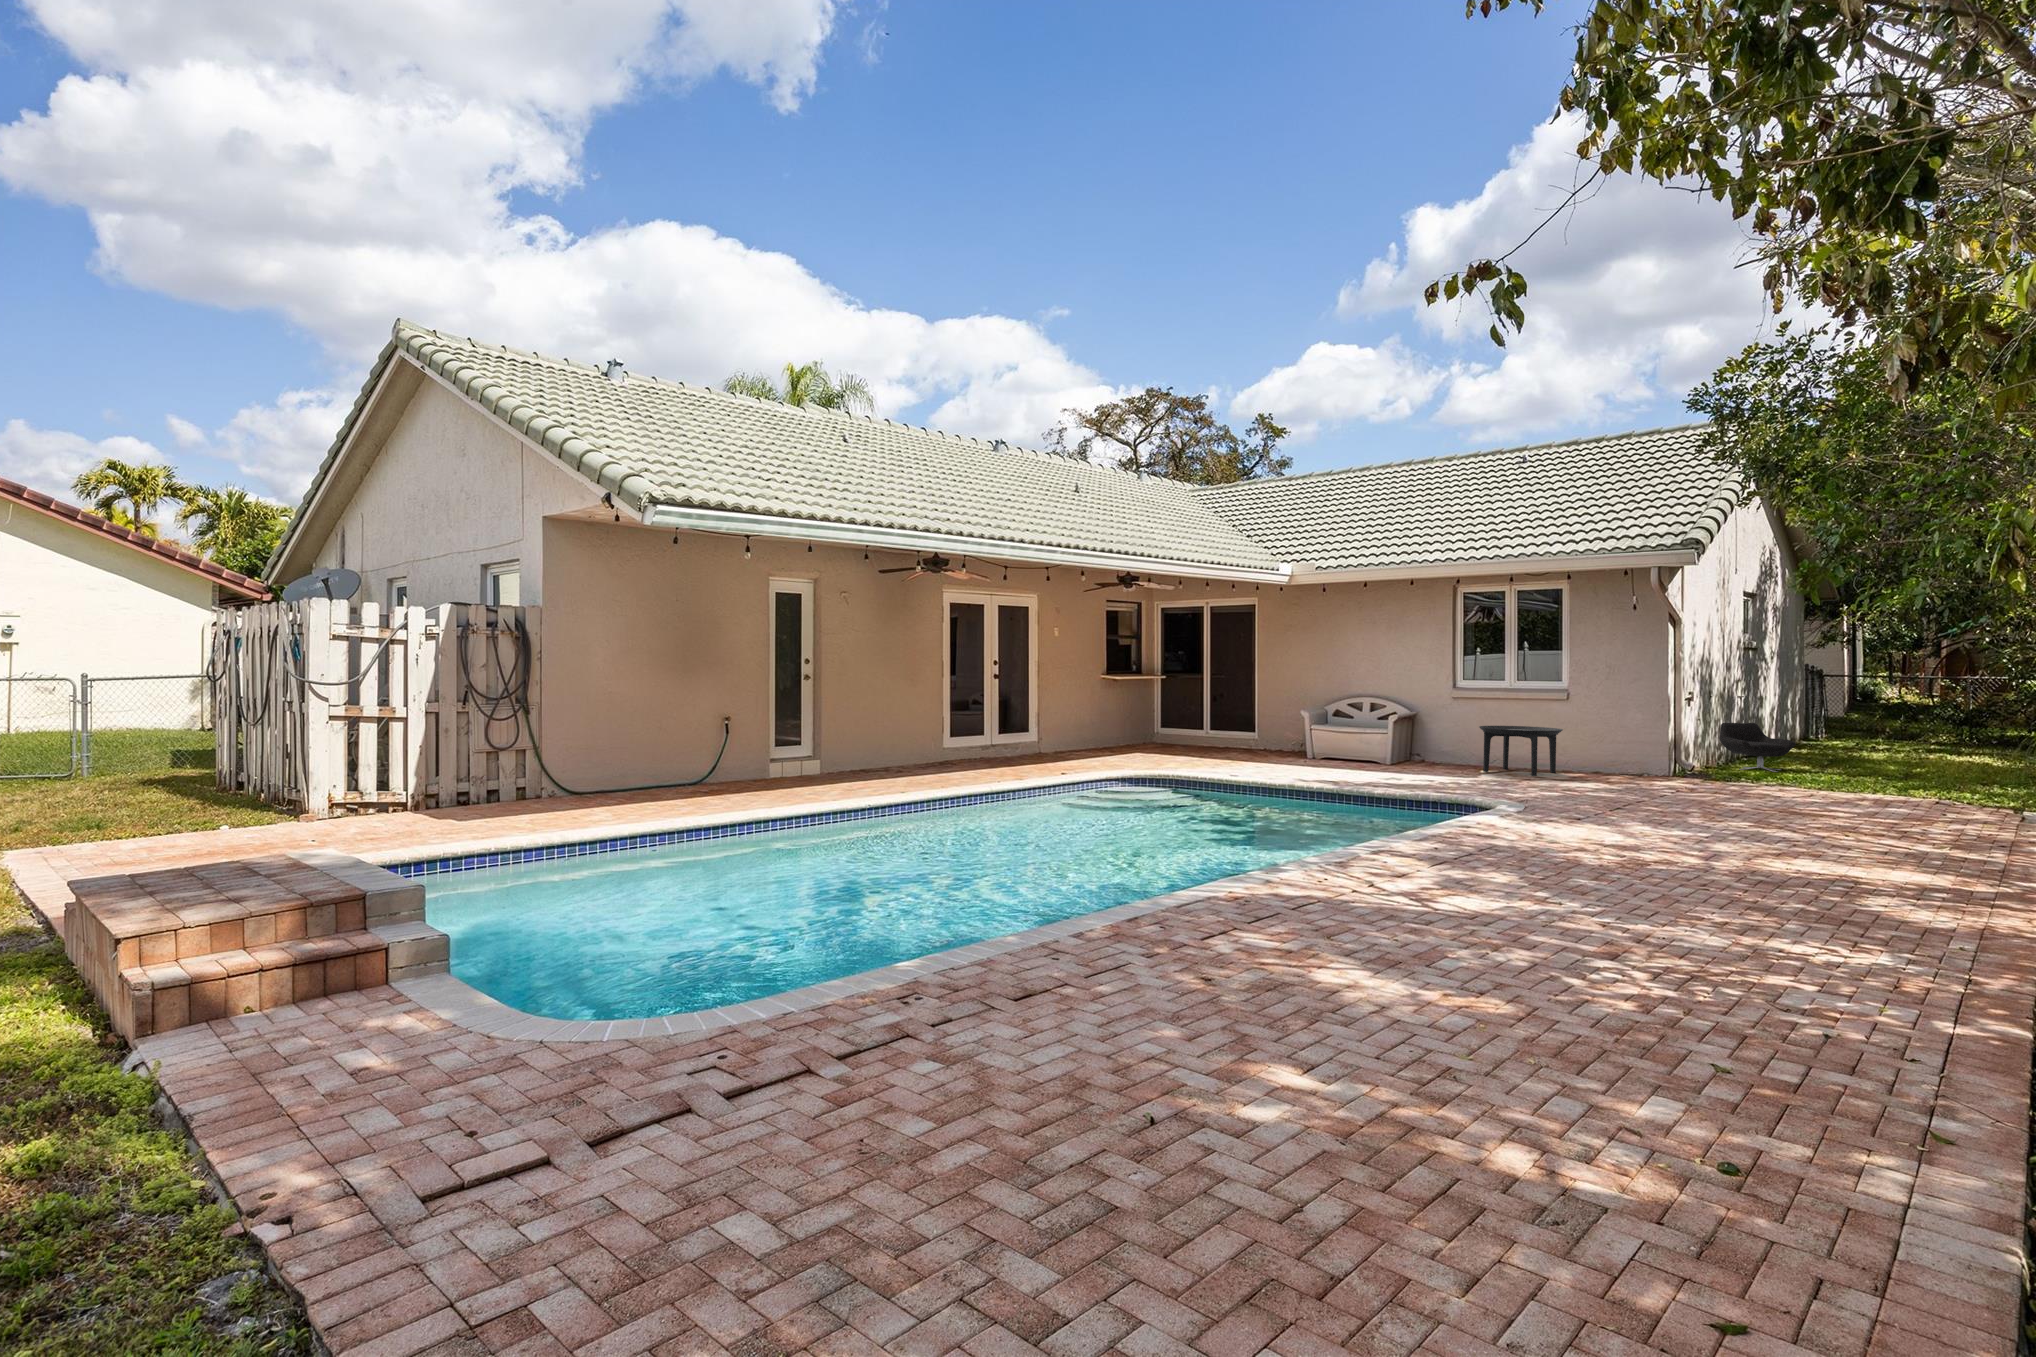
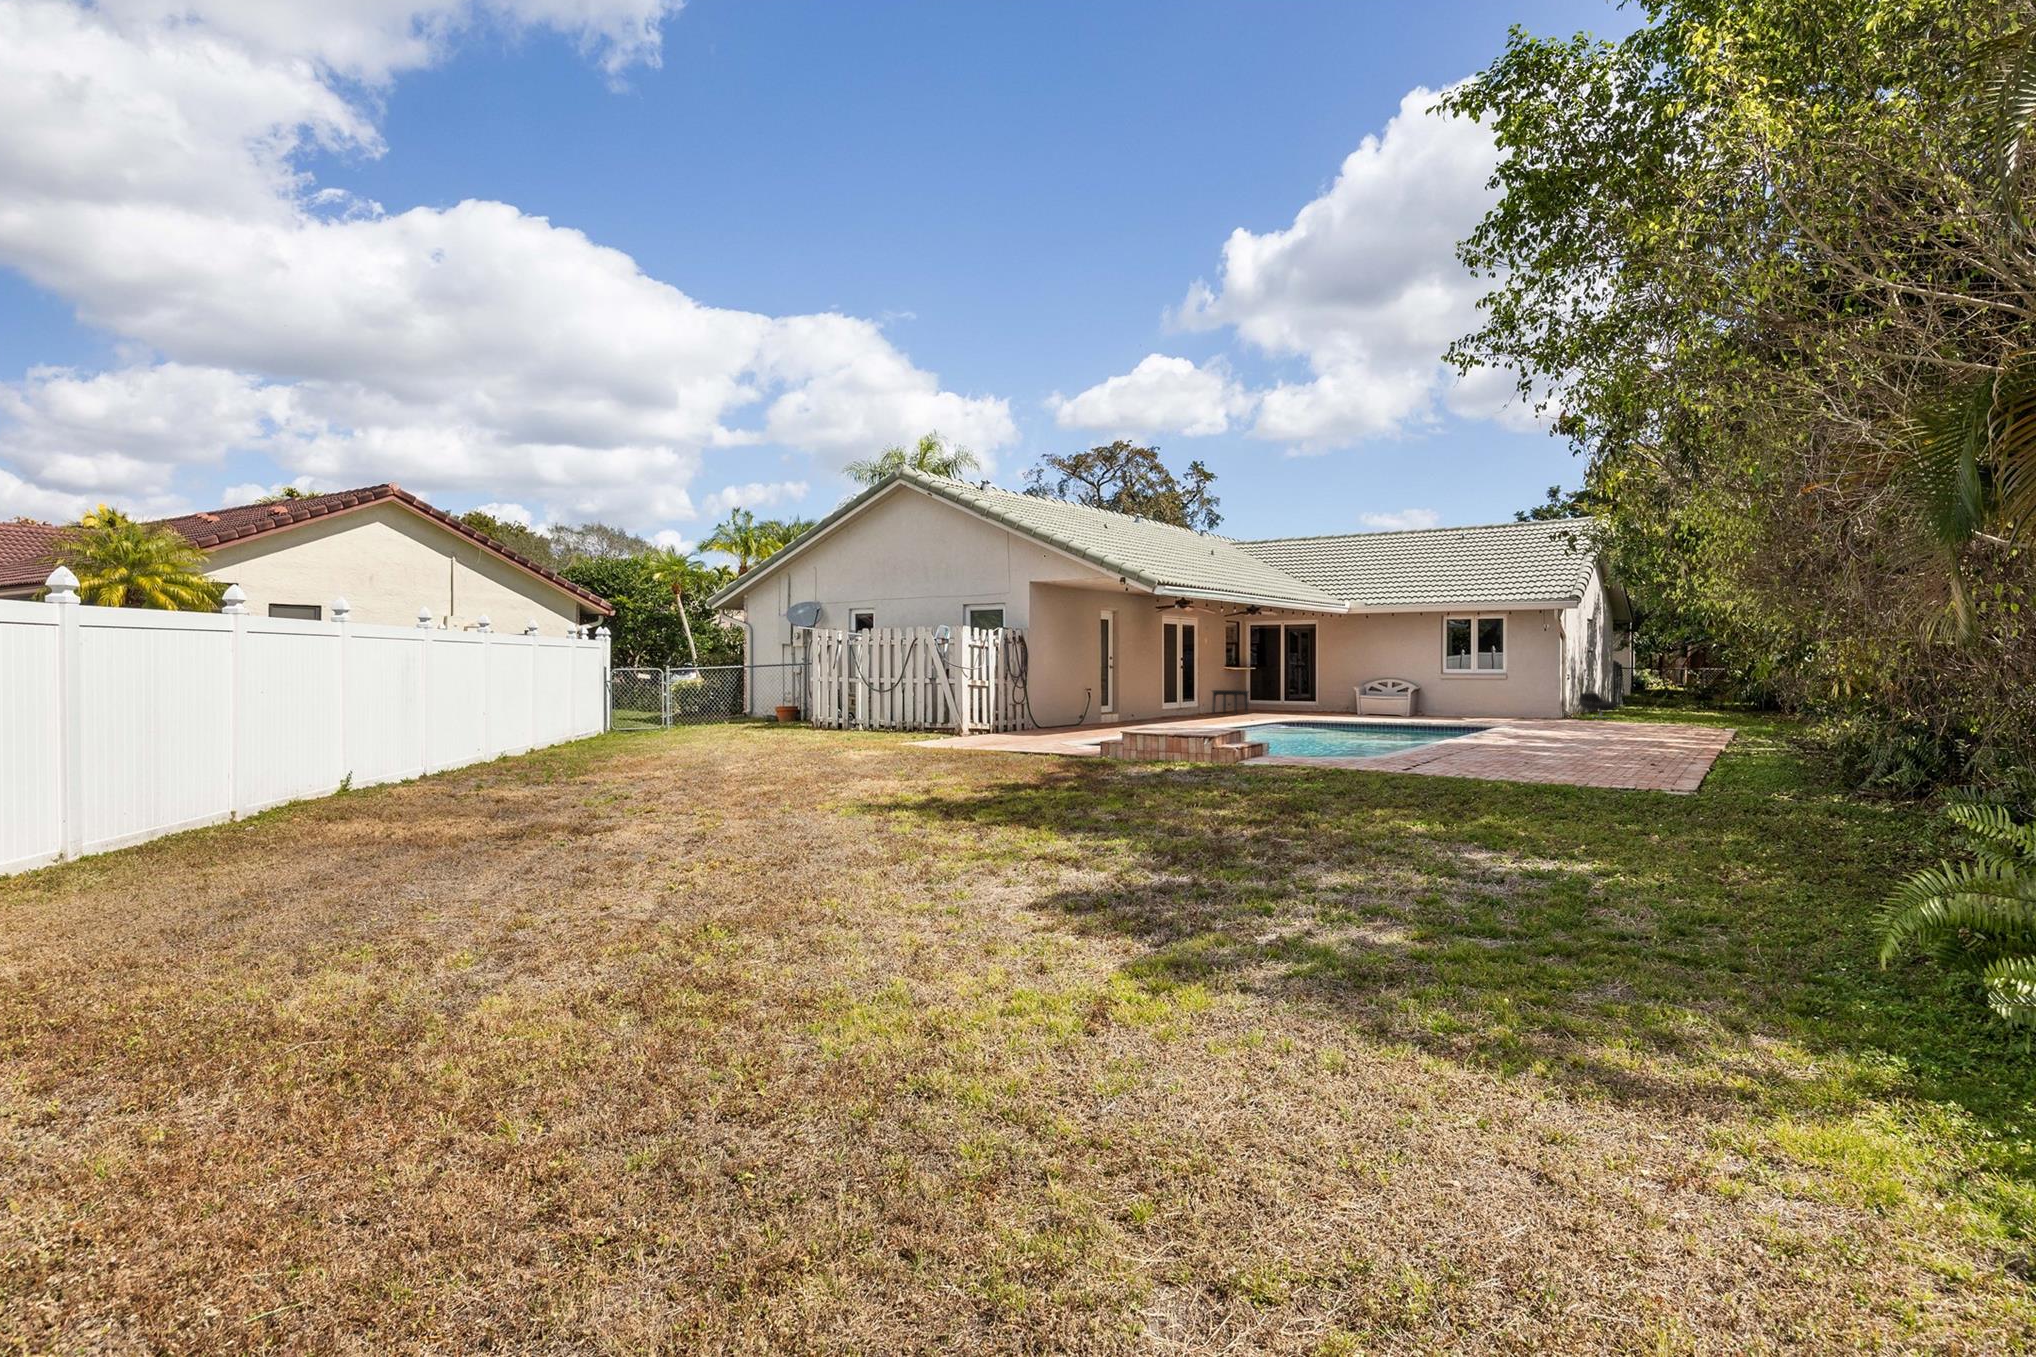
round table: present [1479,726,1563,776] -> present [1212,690,1249,713]

